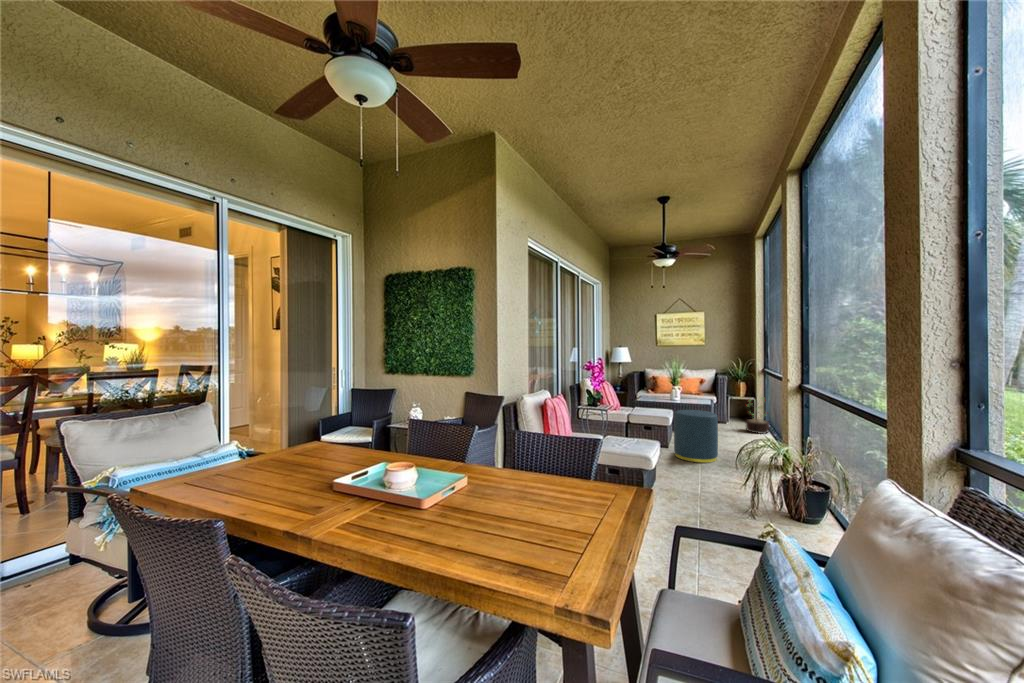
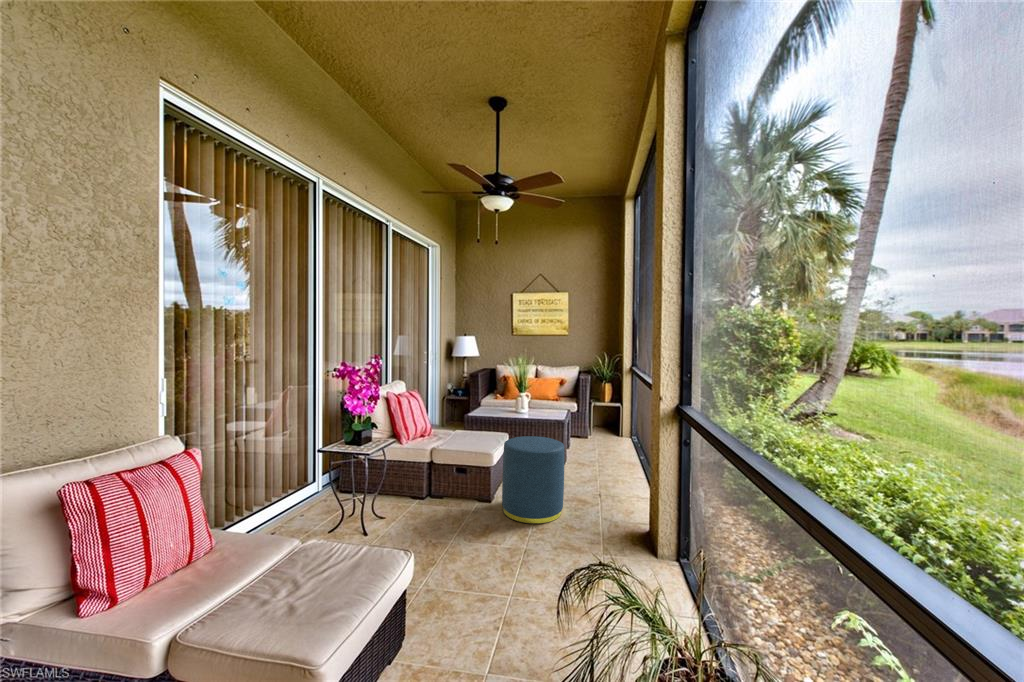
decorative plant: present [746,398,769,434] -> none [608,405,636,454]

